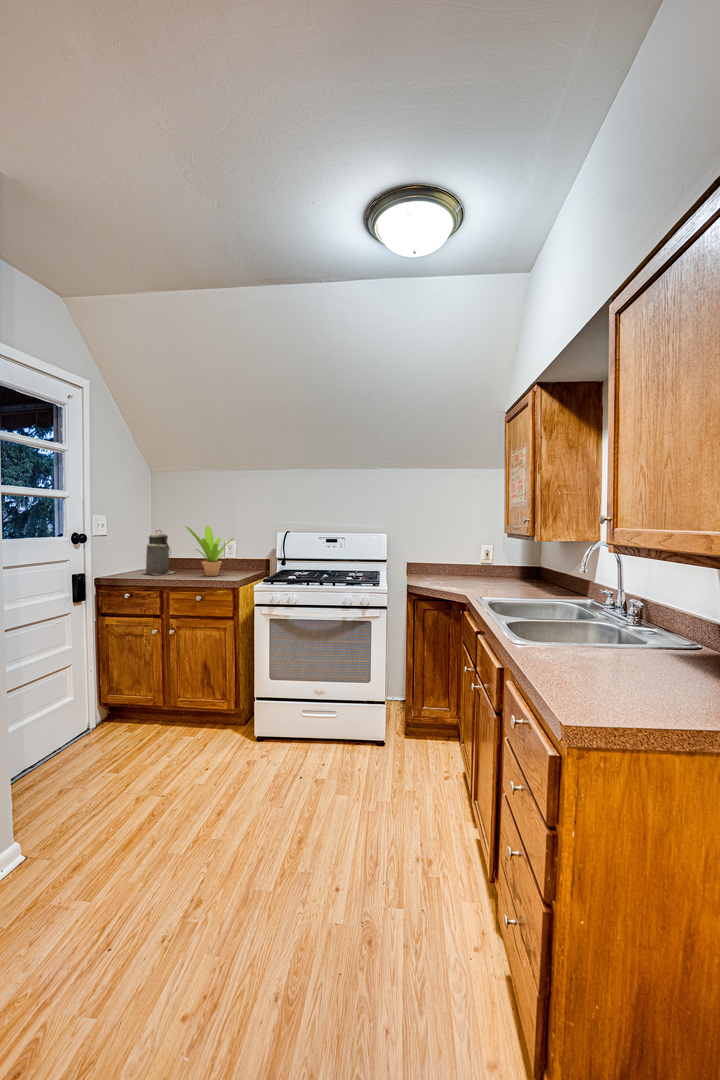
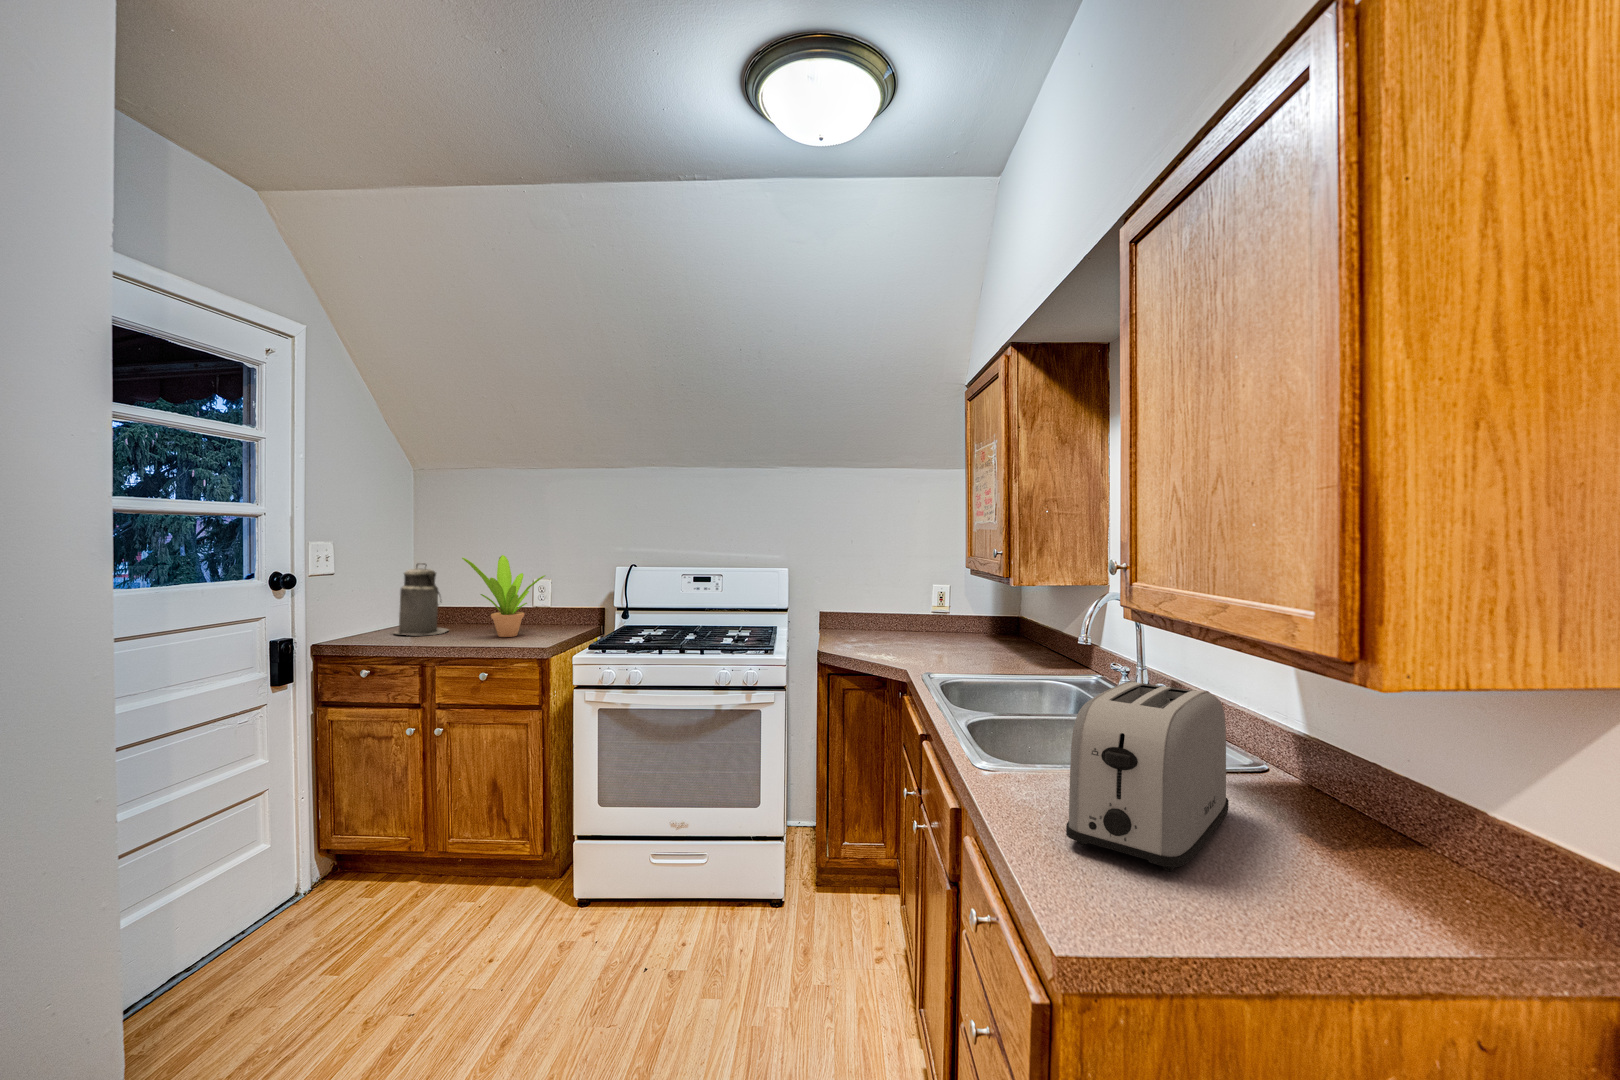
toaster: none [570,586,673,692] -> present [1066,681,1228,871]

